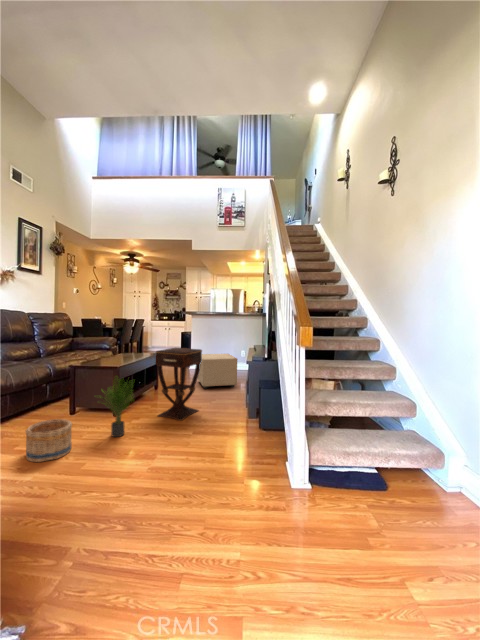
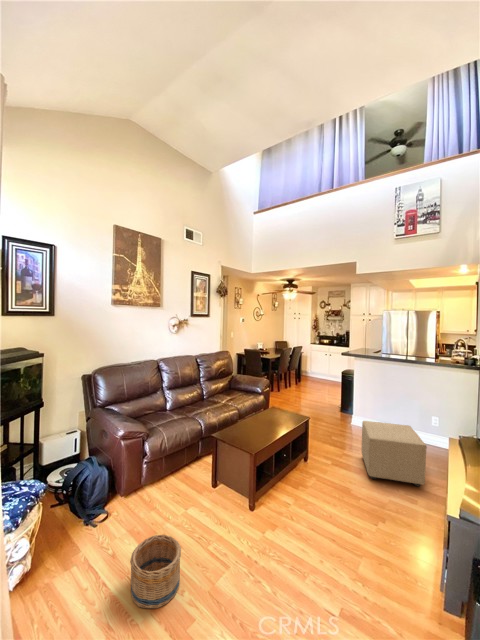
side table: present [156,348,202,421] -> none [296,436,367,566]
potted plant: present [107,379,132,437] -> none [211,485,263,579]

